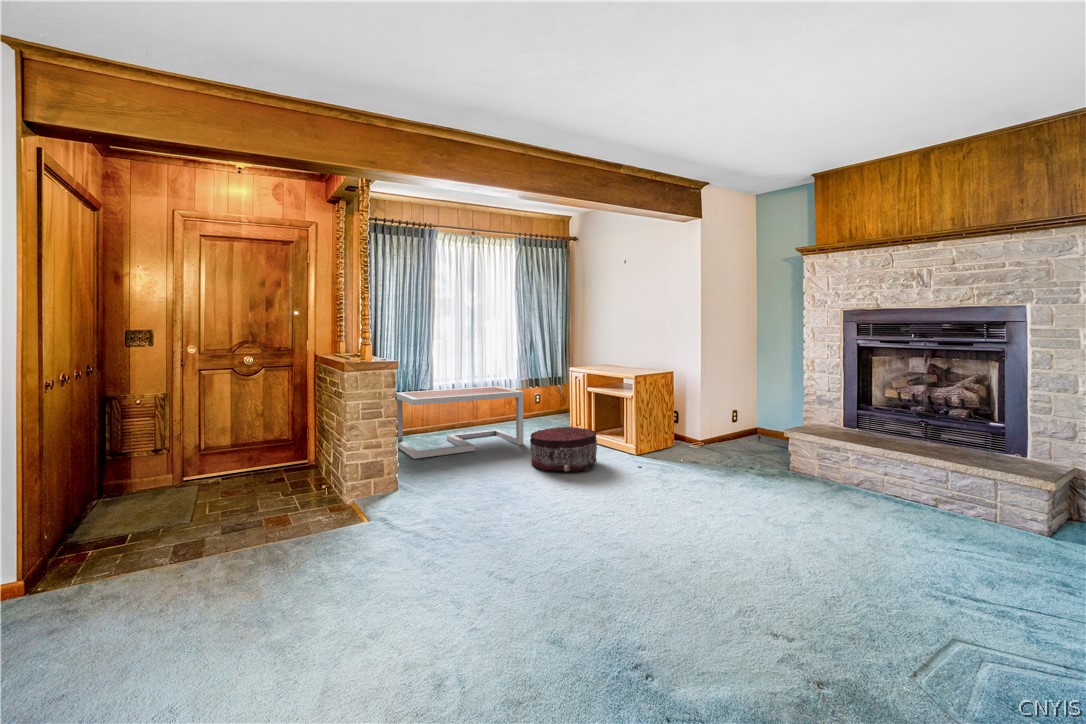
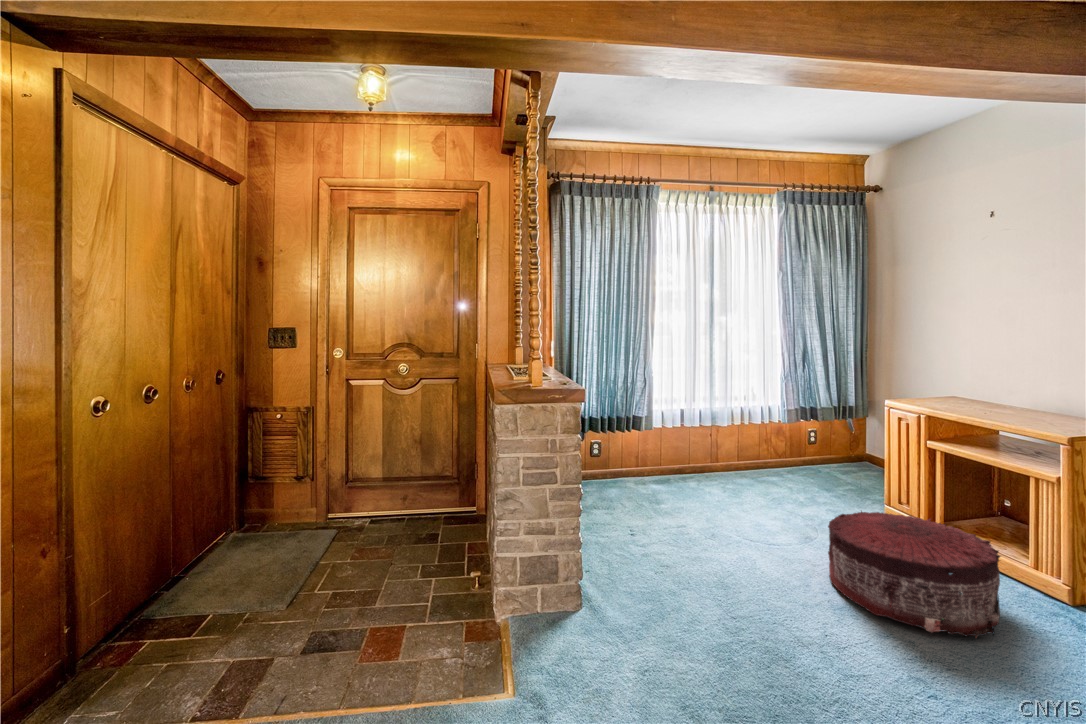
coffee table: present [397,386,524,459] -> none [592,415,798,527]

